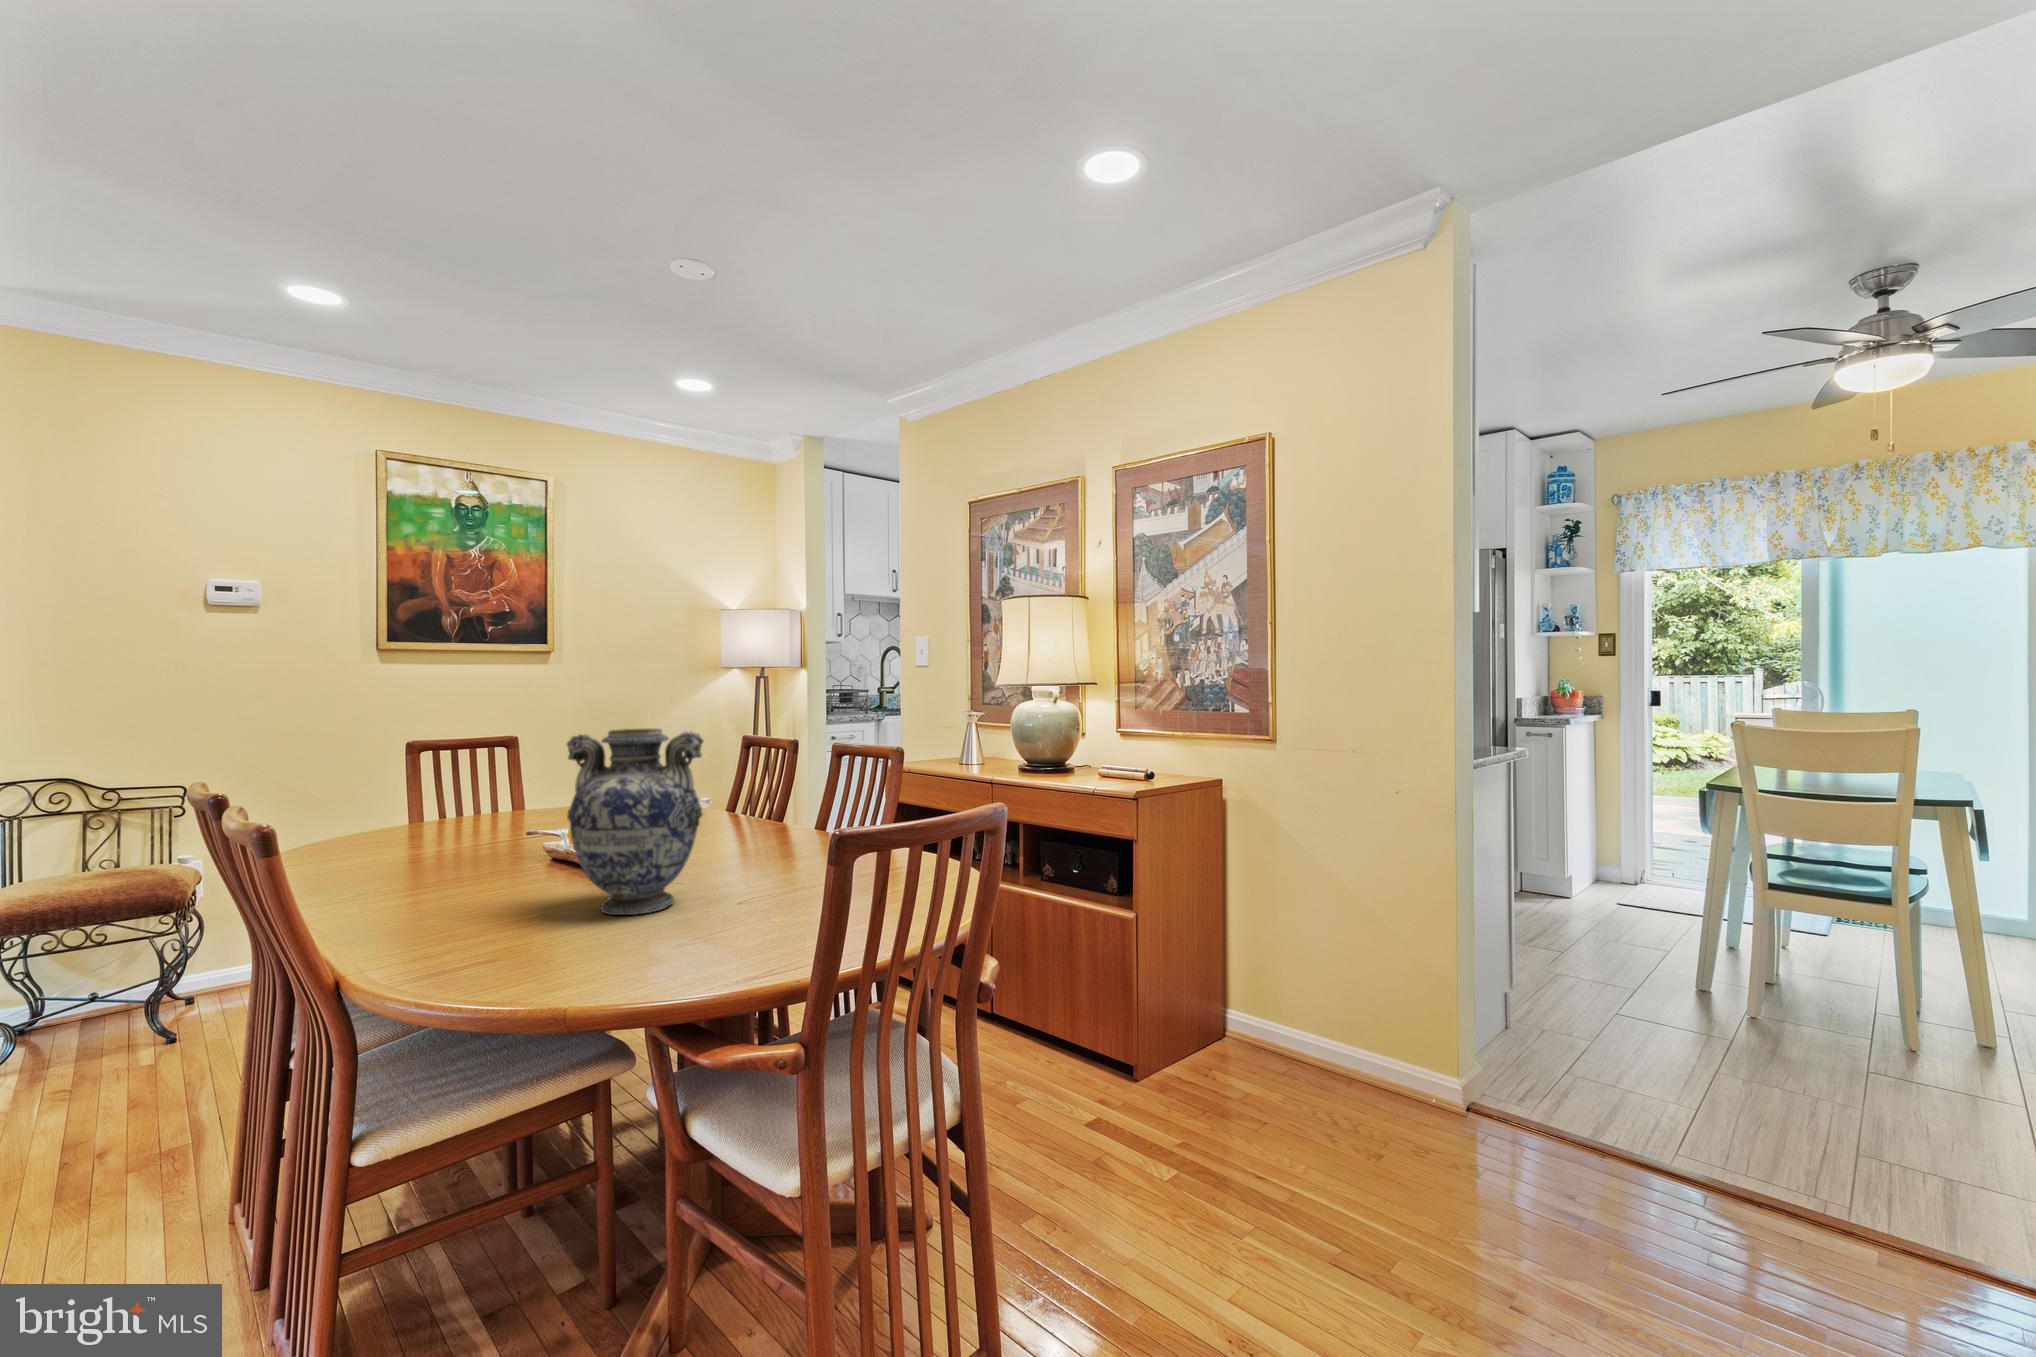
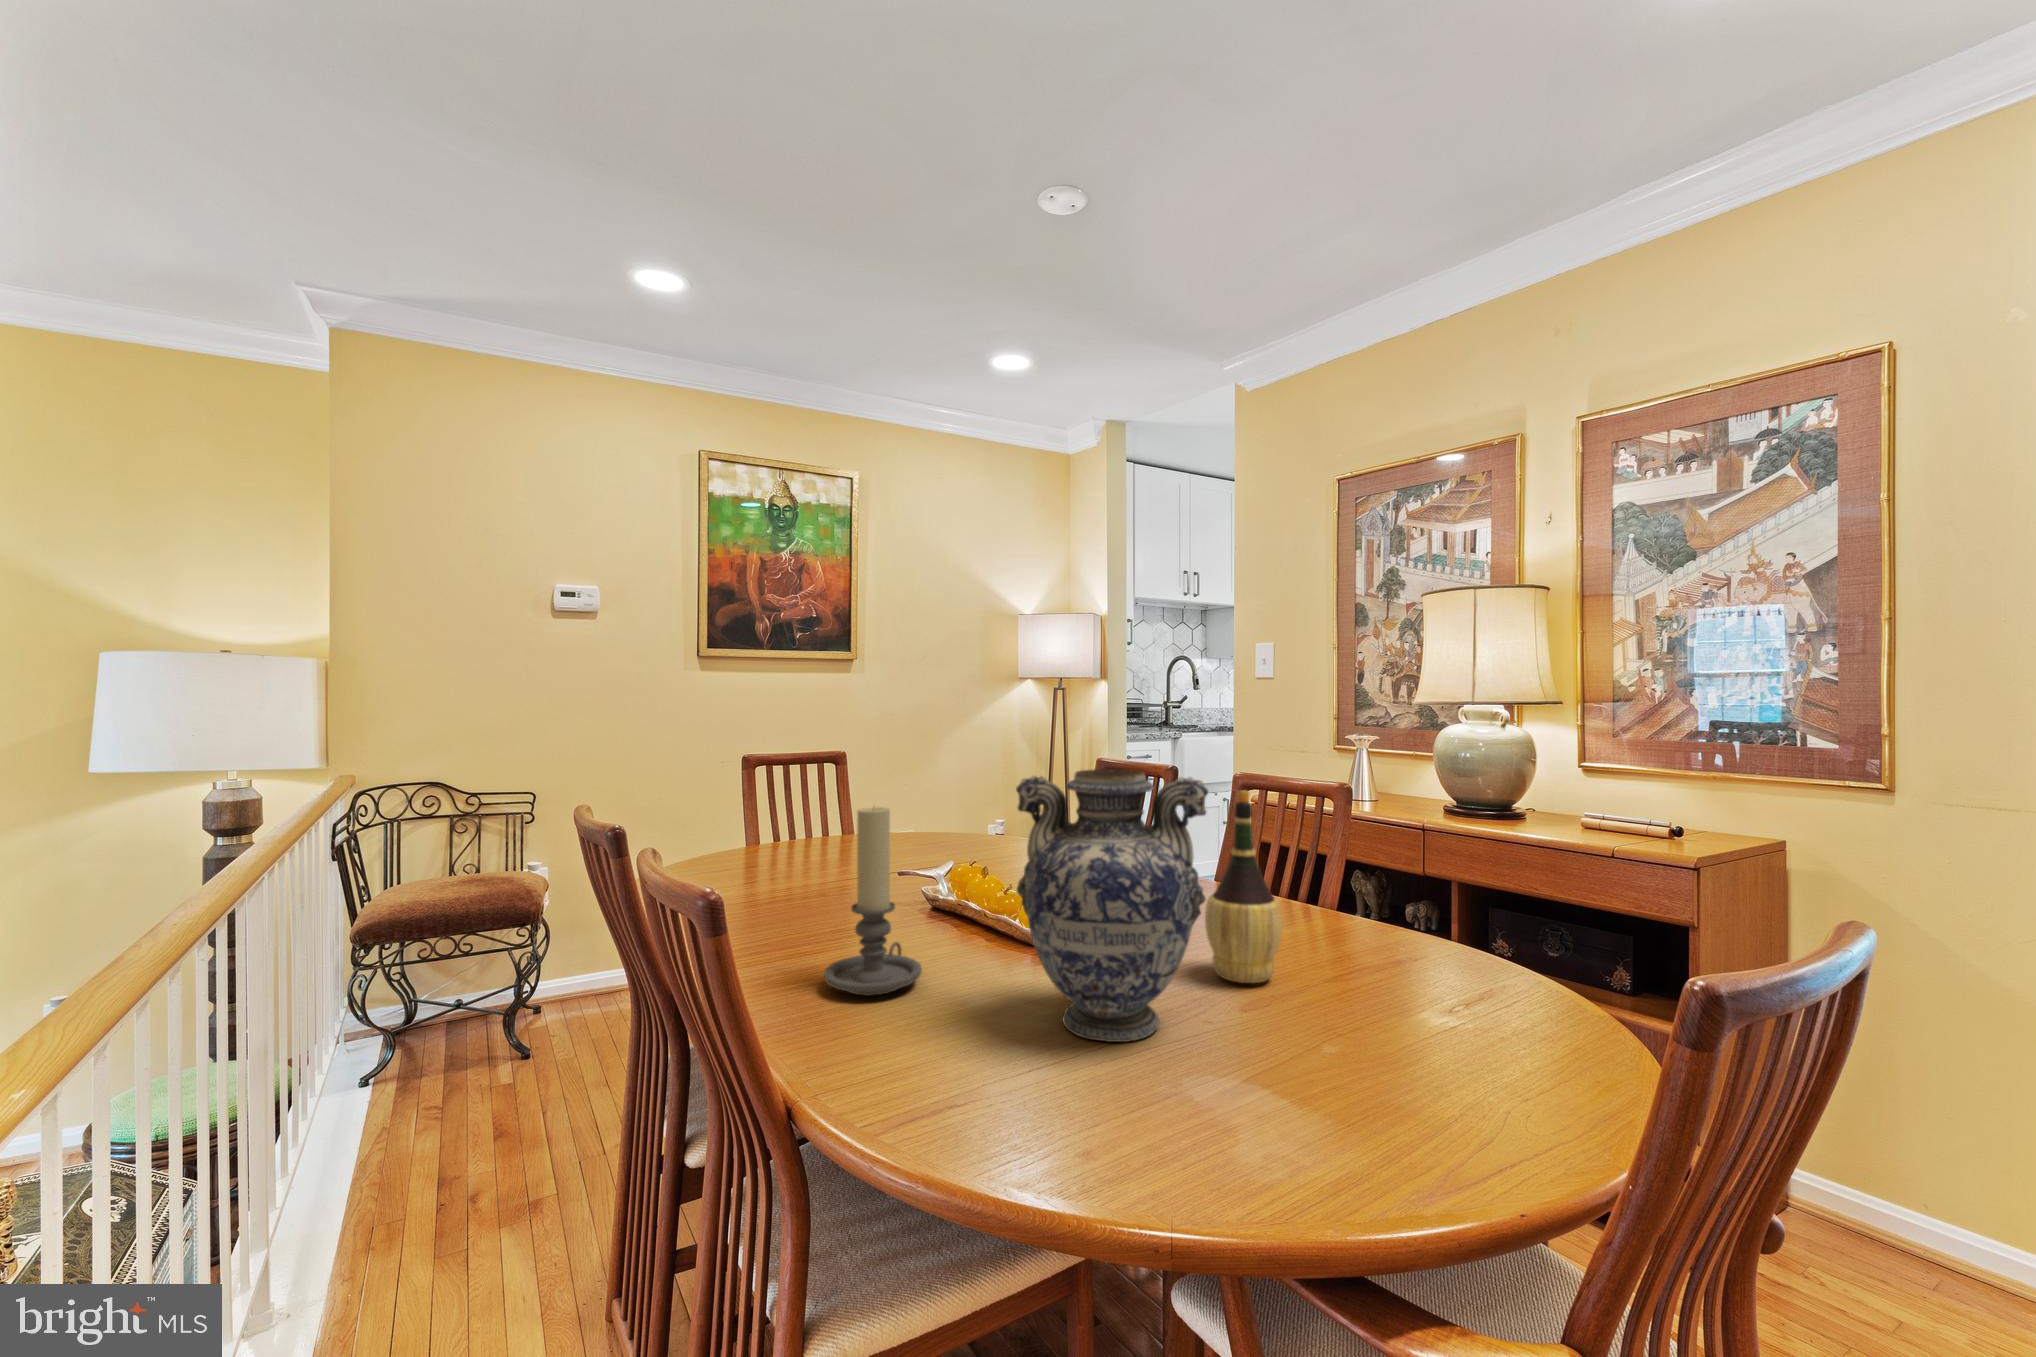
wine bottle: none [736,744,792,880] -> present [1205,790,1282,983]
candle holder: none [421,762,508,905] -> present [824,807,922,996]

